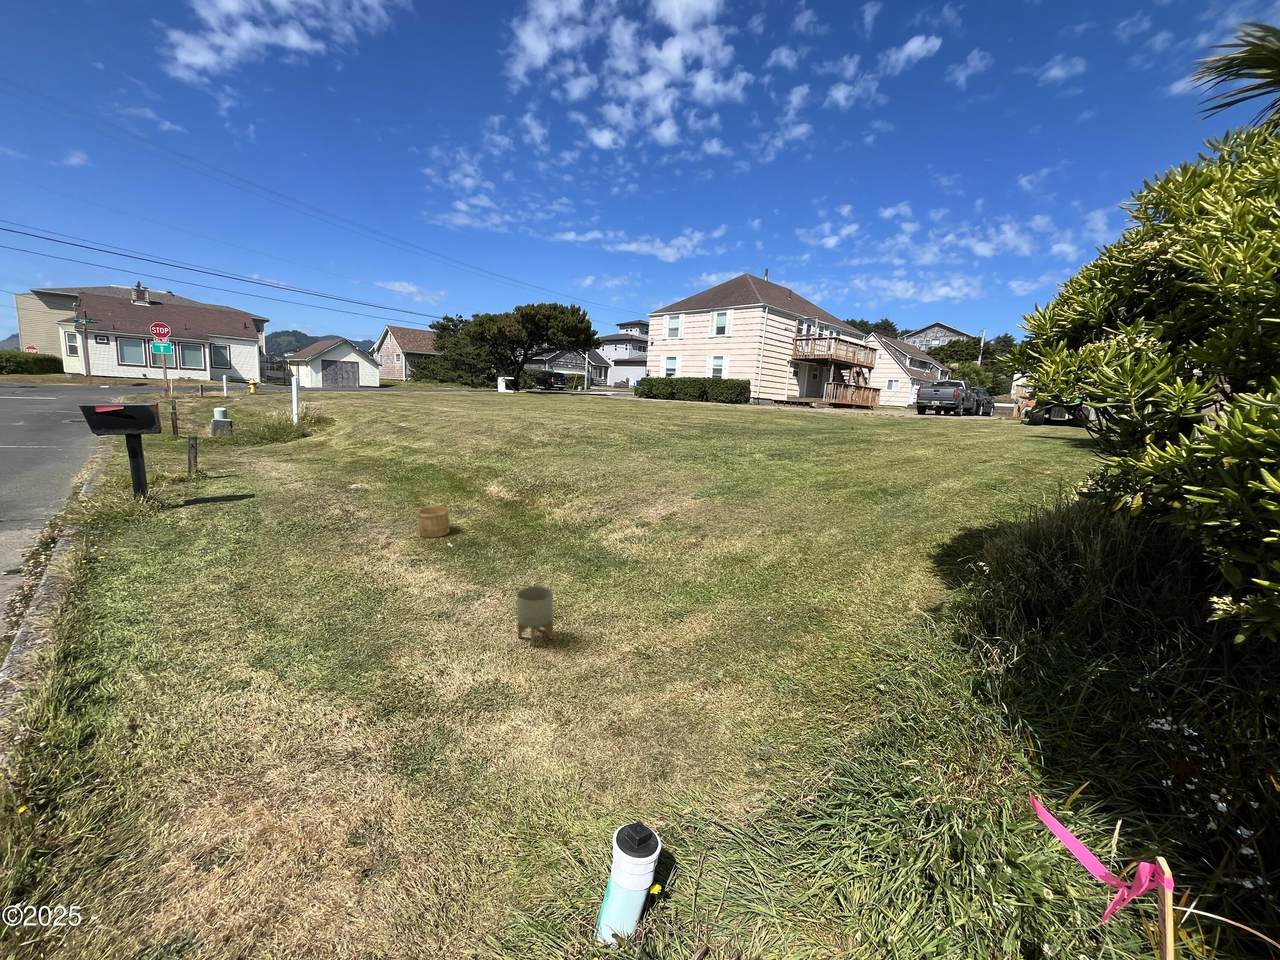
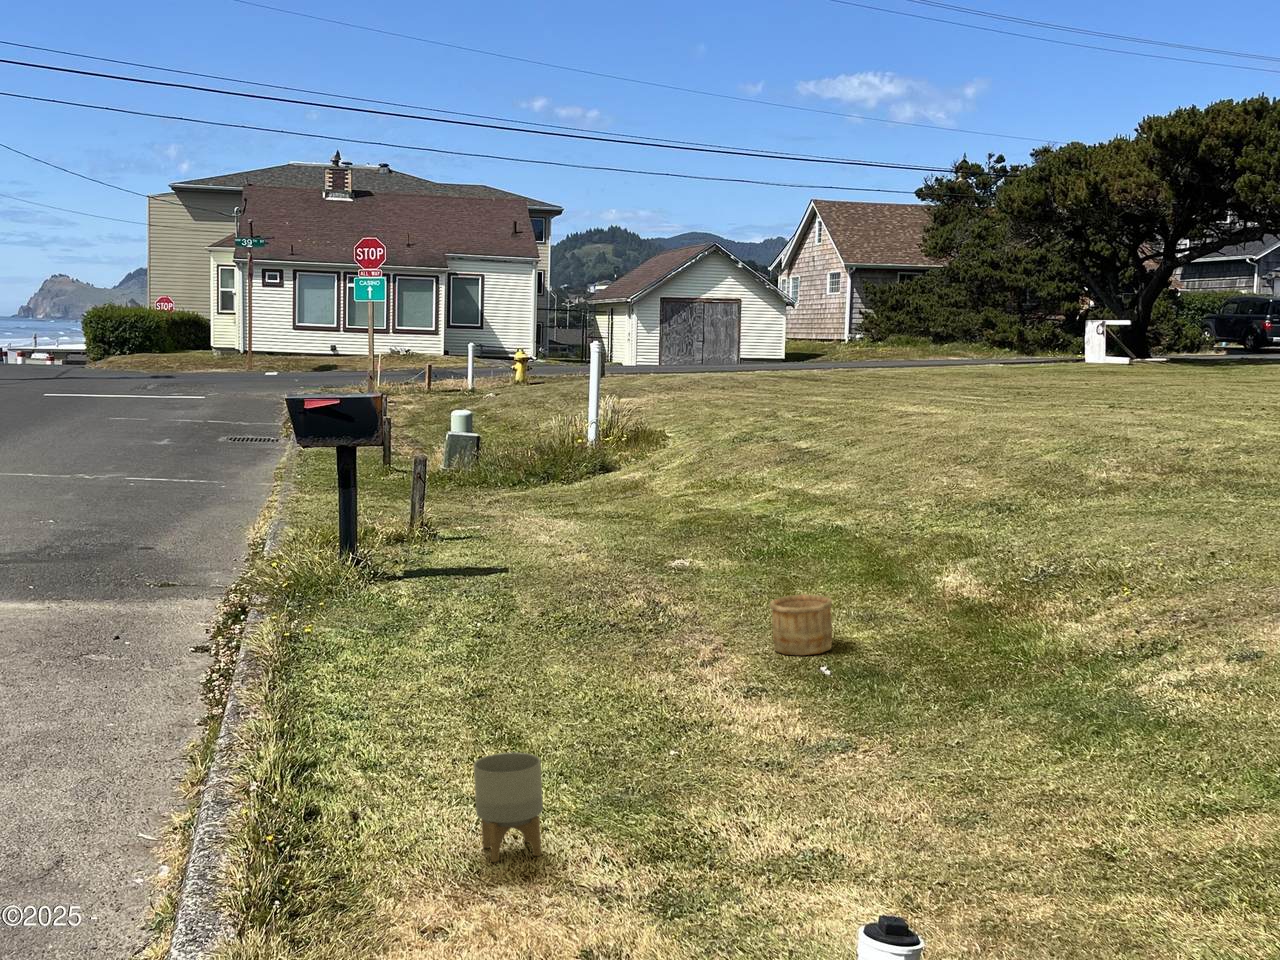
planter: present [517,586,553,647] -> present [474,753,543,863]

